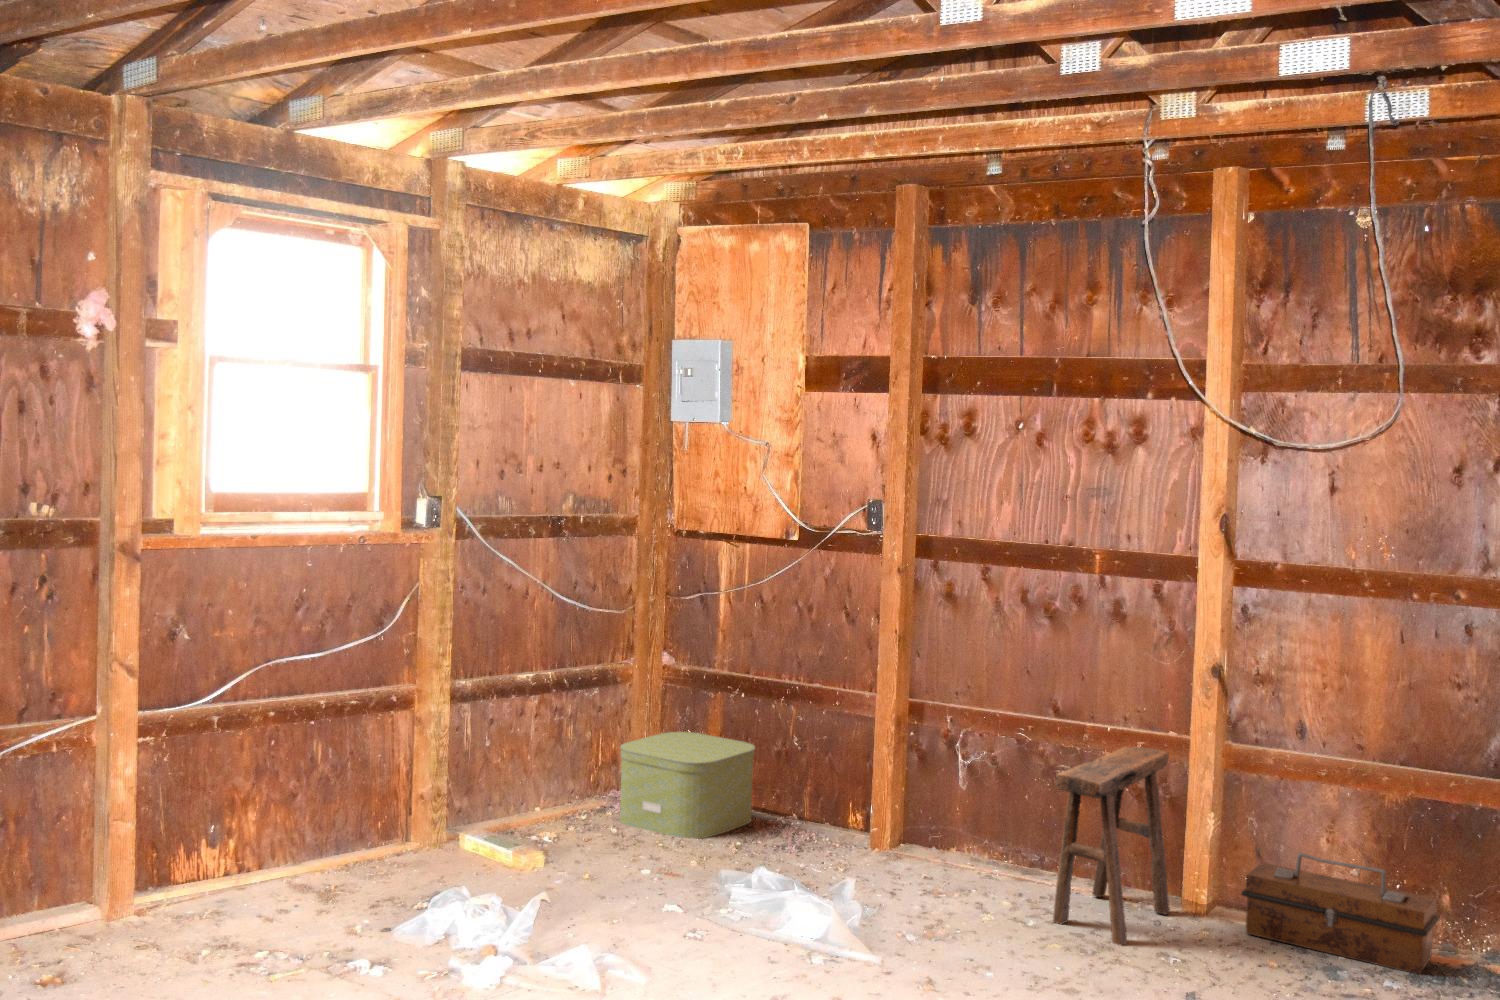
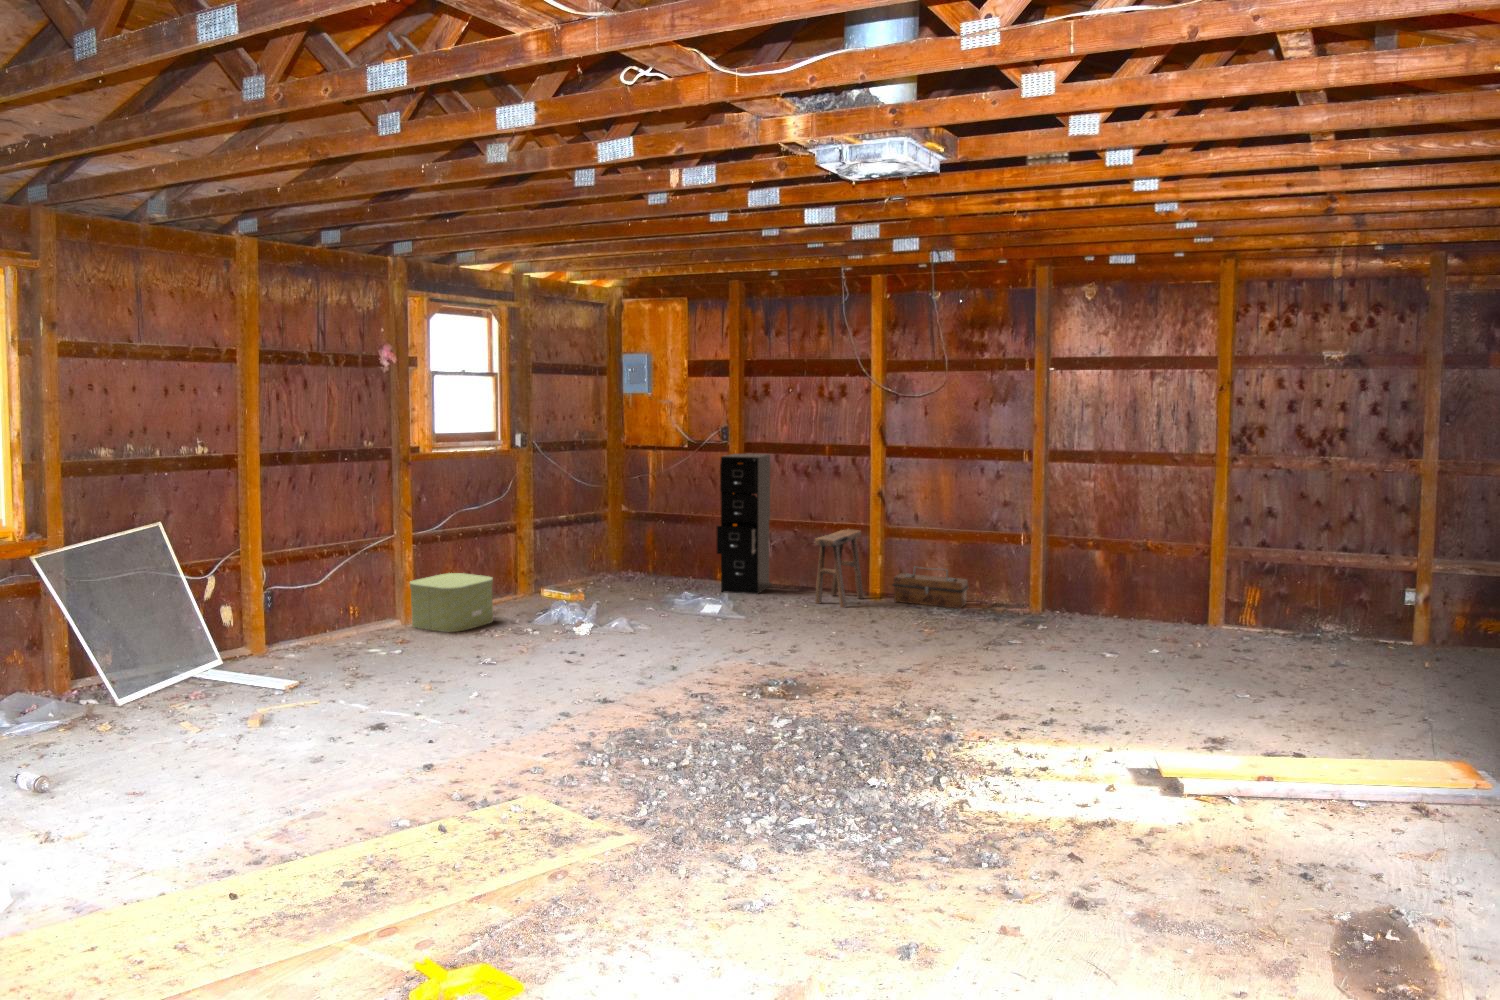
filing cabinet: none [835,557,973,878] -> present [716,454,772,594]
storage box: present [620,732,755,838] -> present [410,573,493,632]

